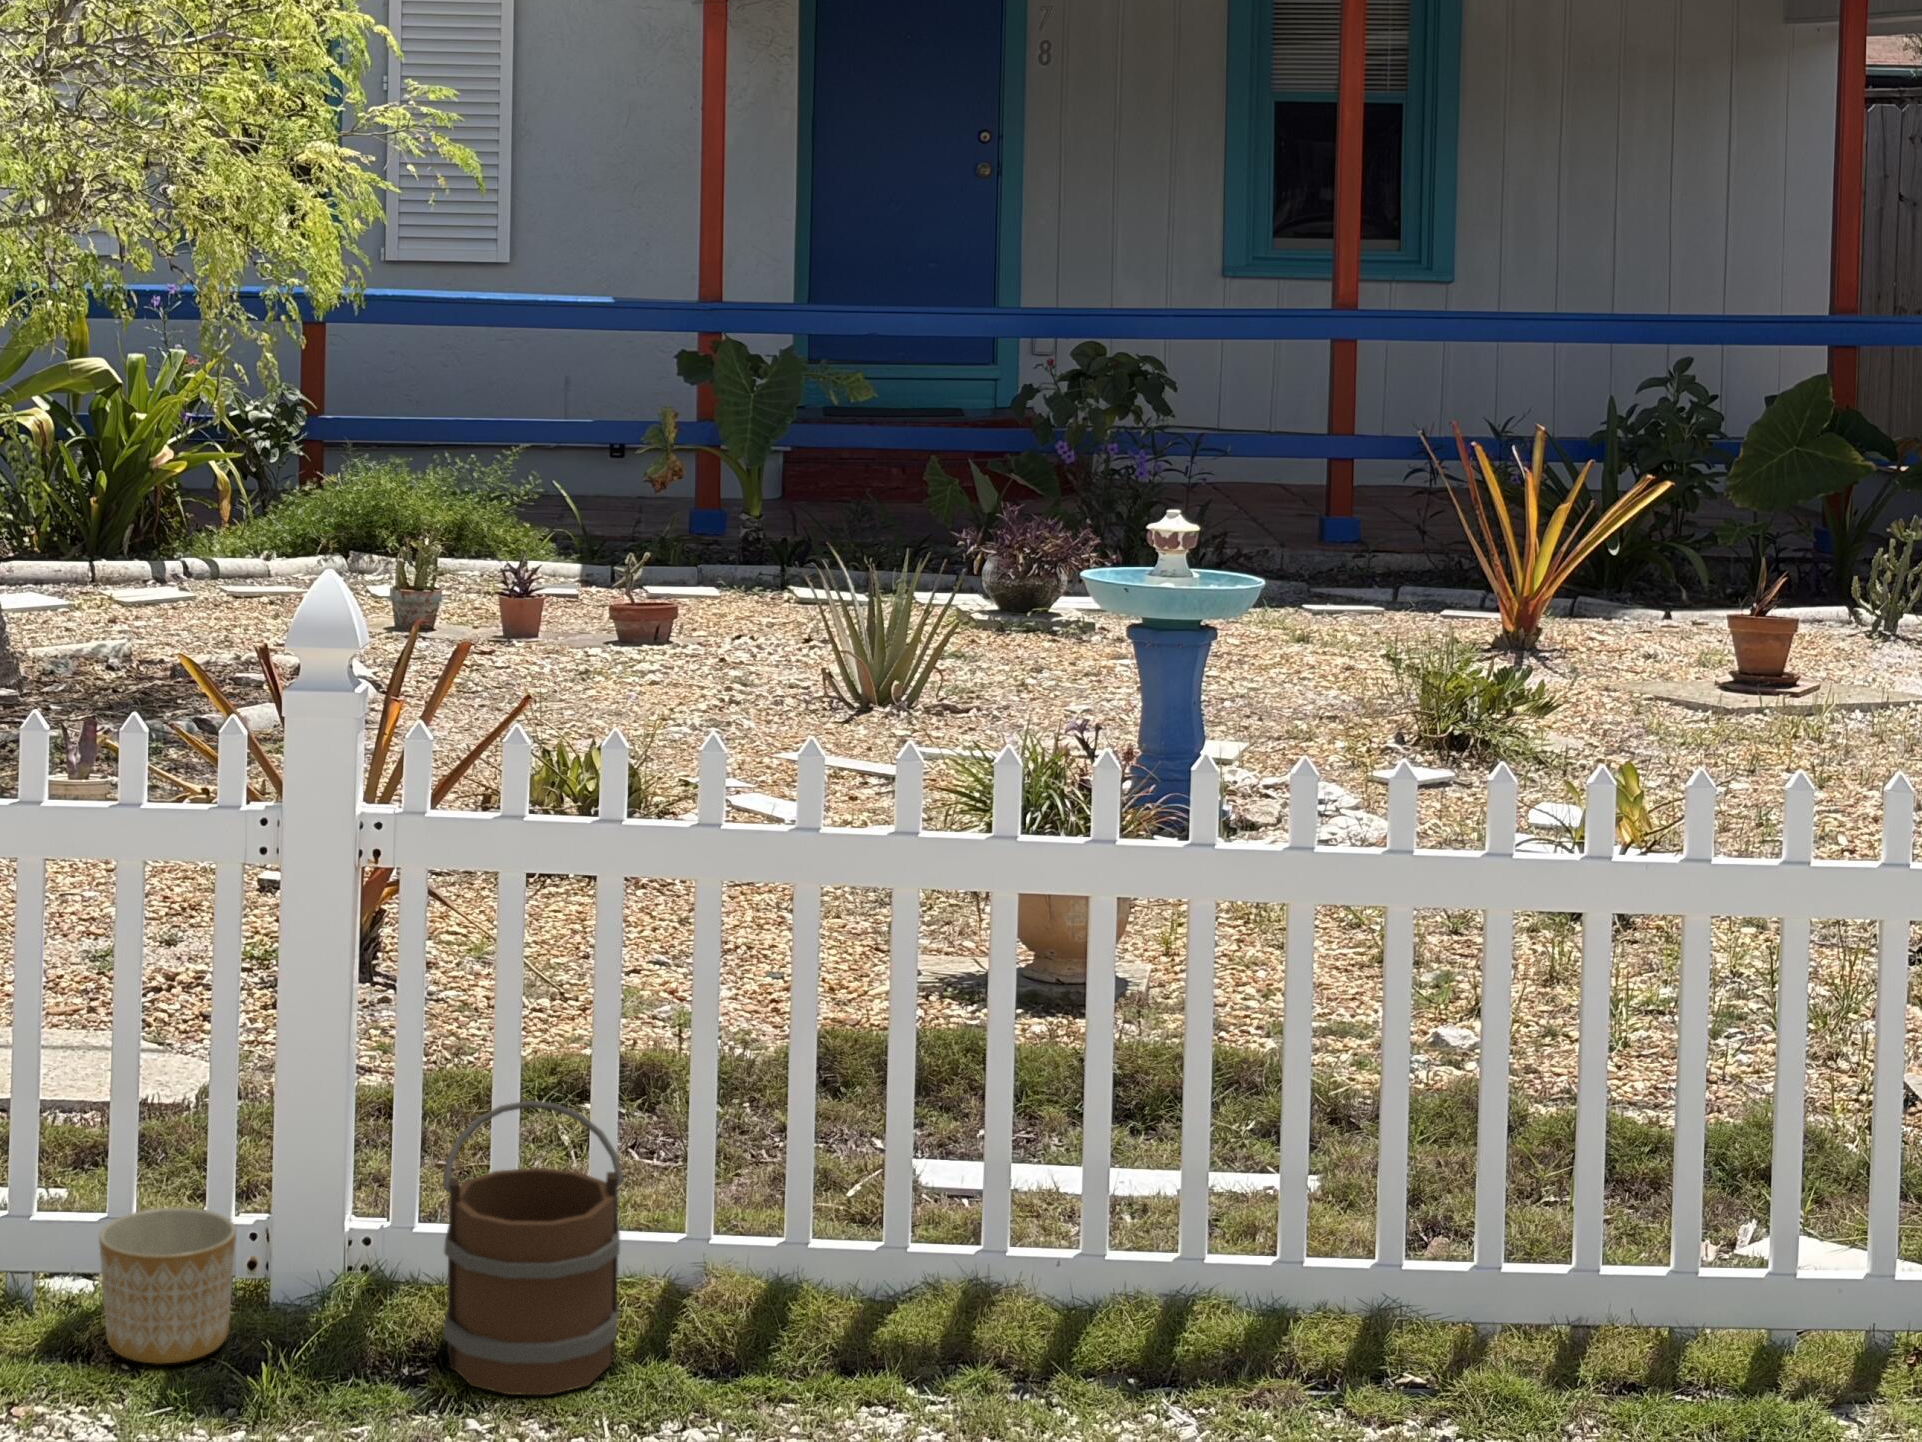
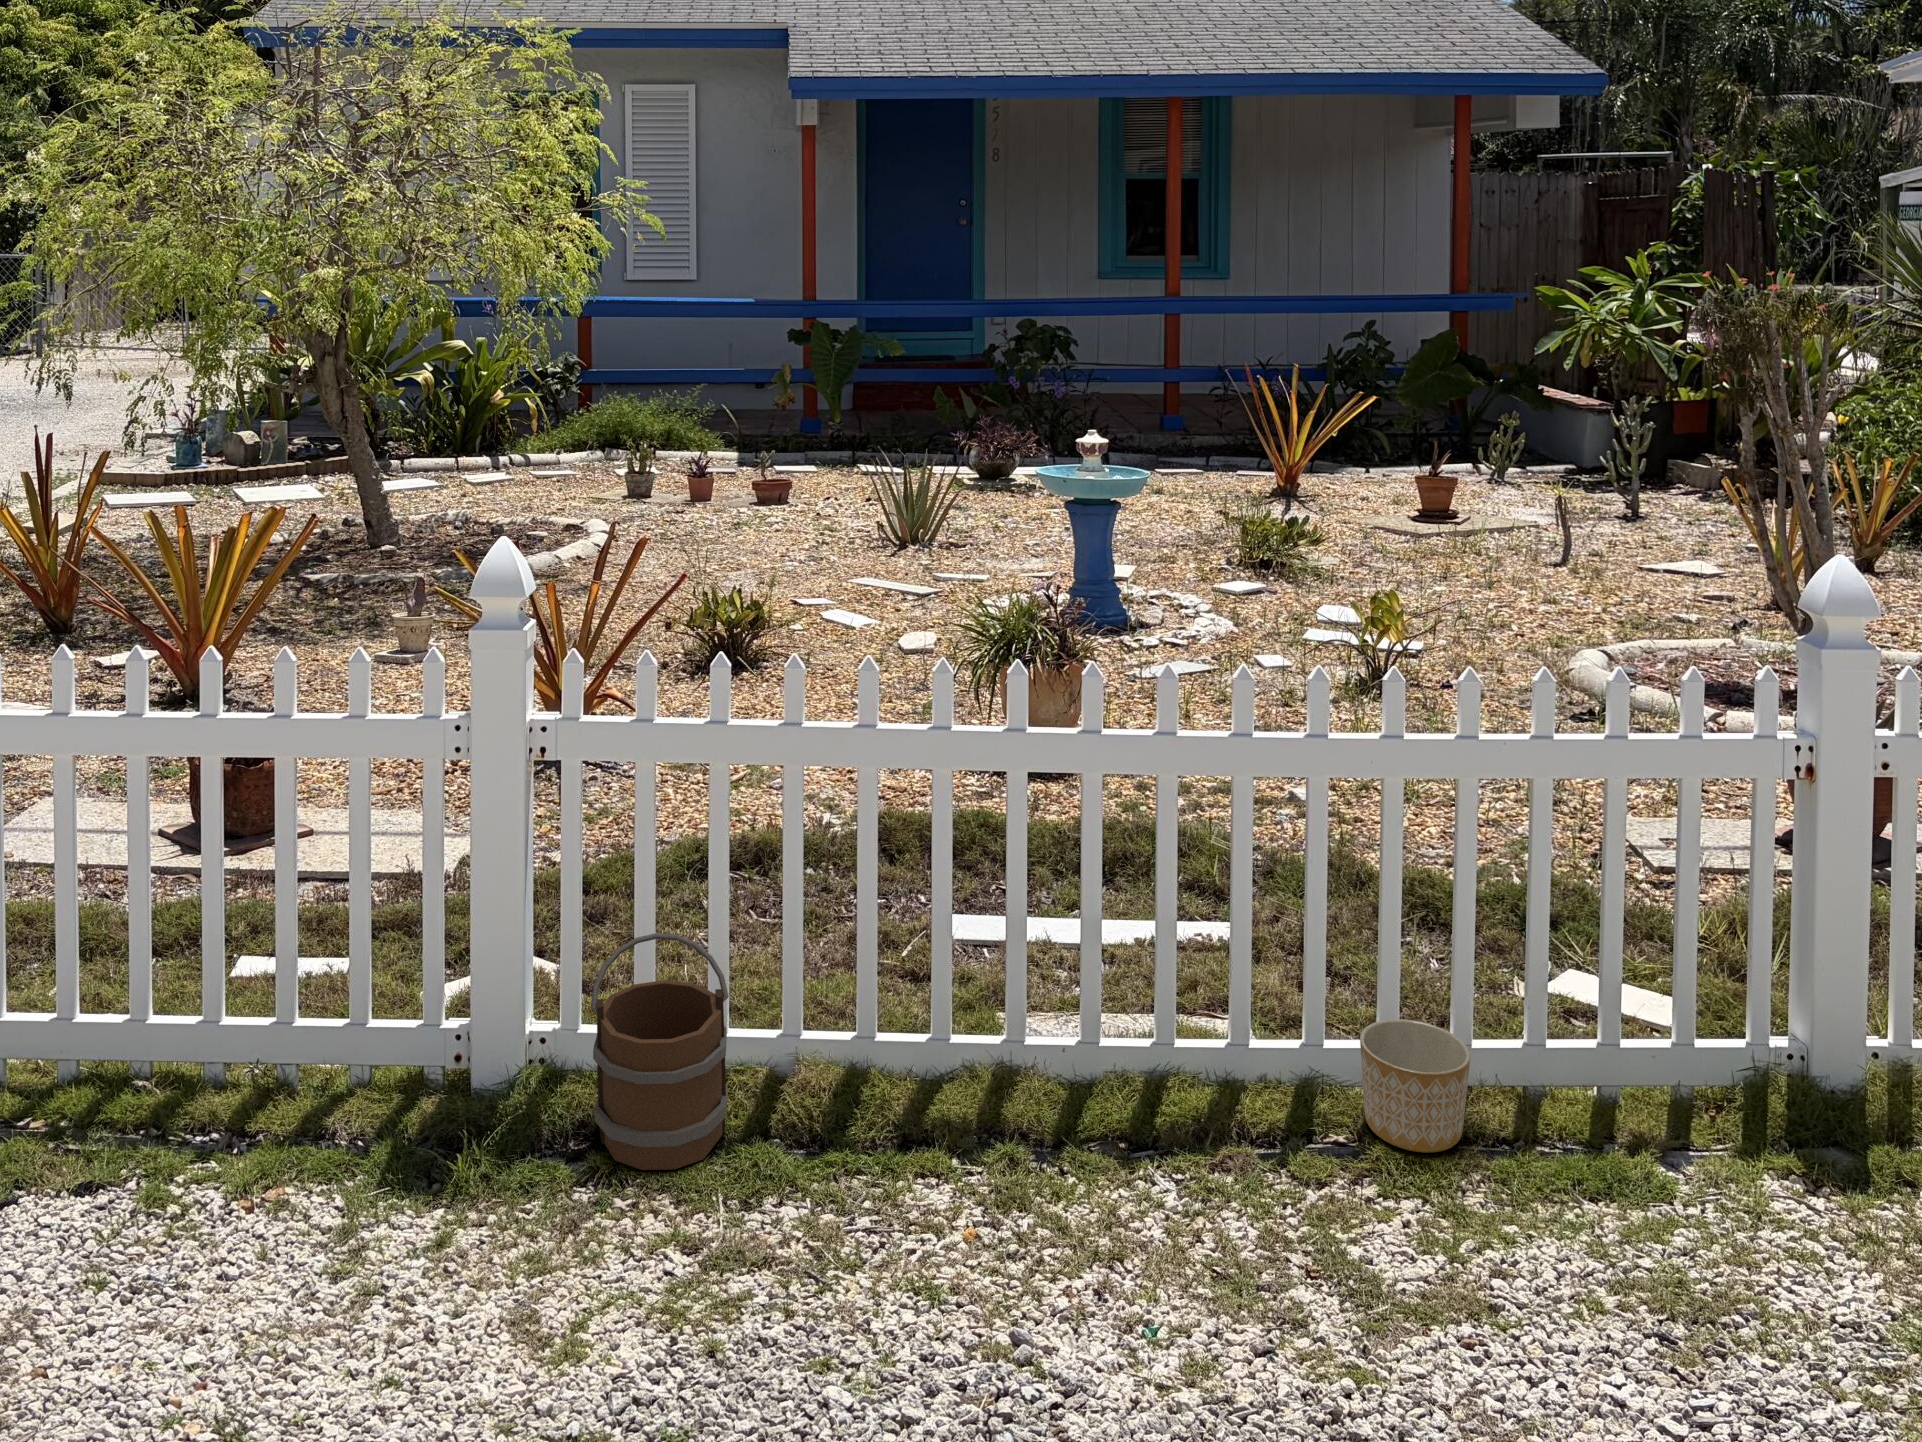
planter: present [99,1208,236,1364] -> present [1360,1019,1470,1153]

